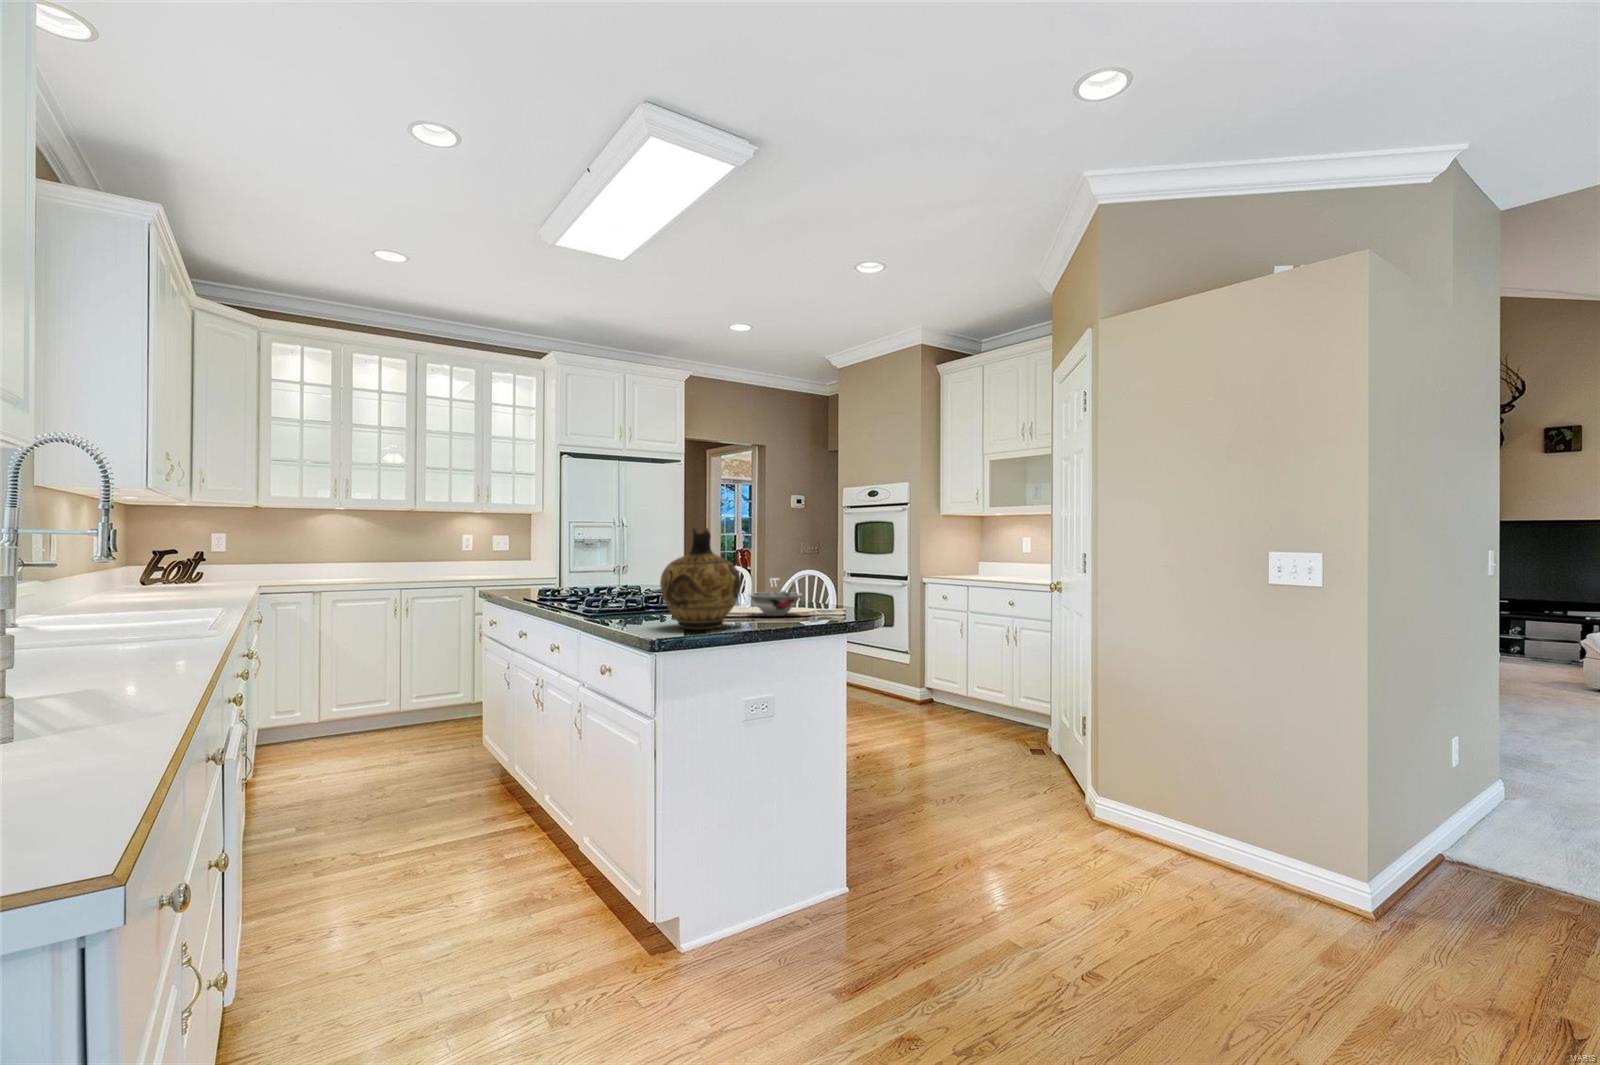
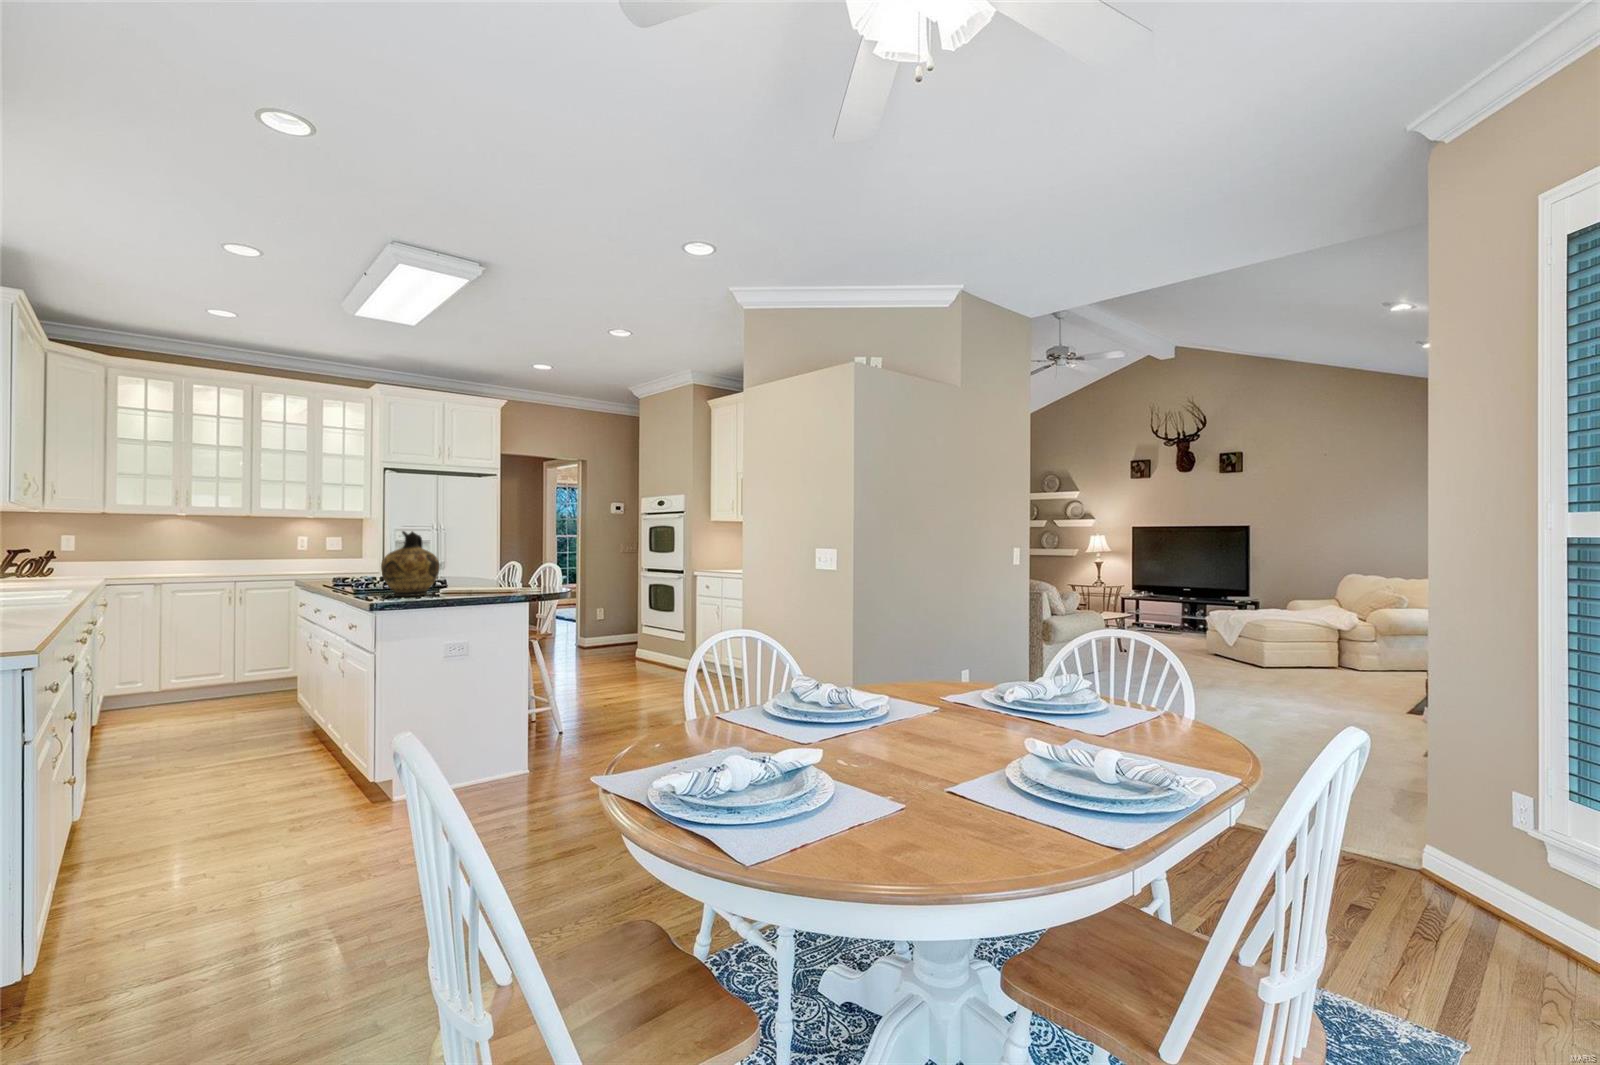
bowl: present [749,578,801,616] -> none [462,565,502,591]

